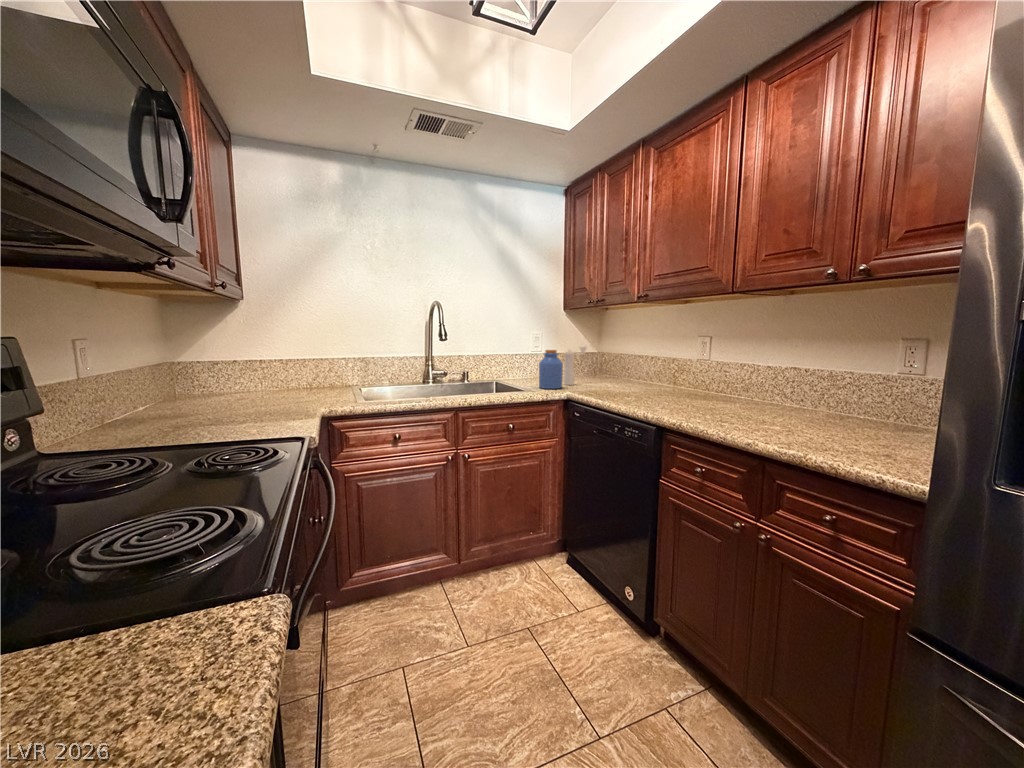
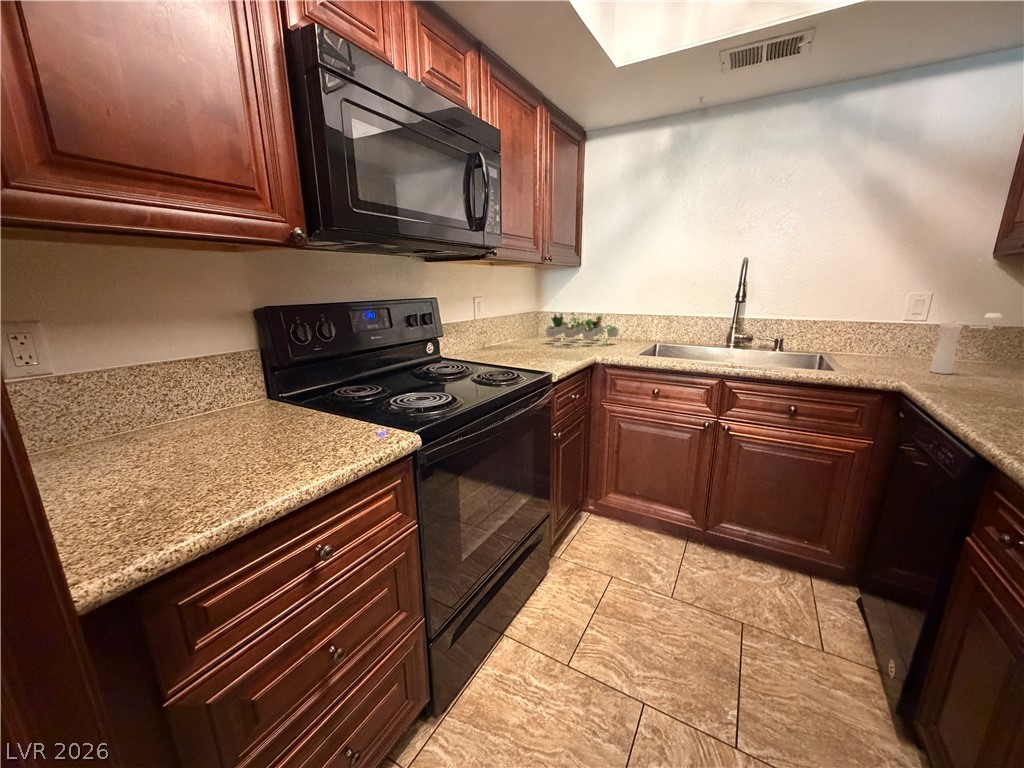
jar: present [539,350,563,389] -> none [869,319,919,375]
succulent plant: none [213,356,320,398] -> present [546,313,619,346]

